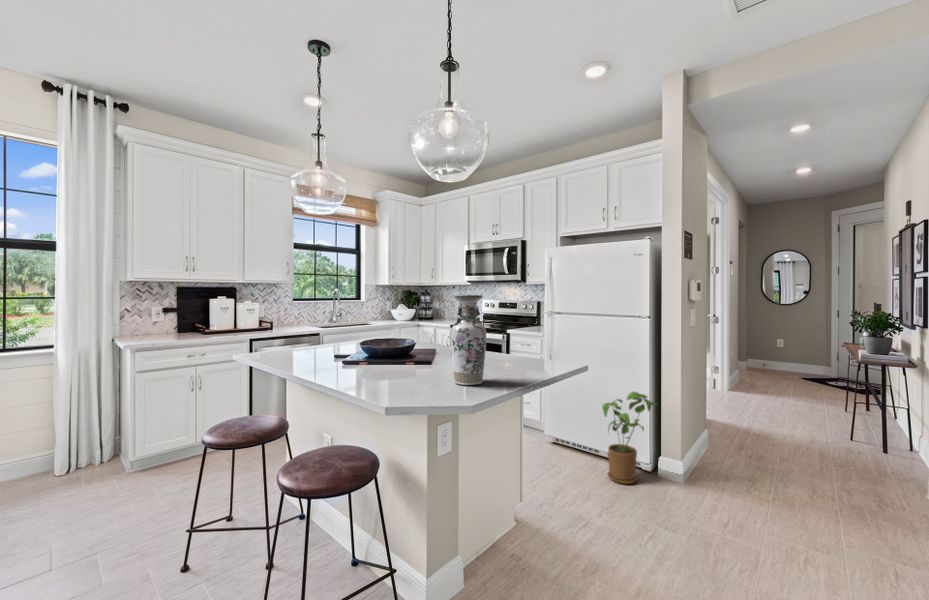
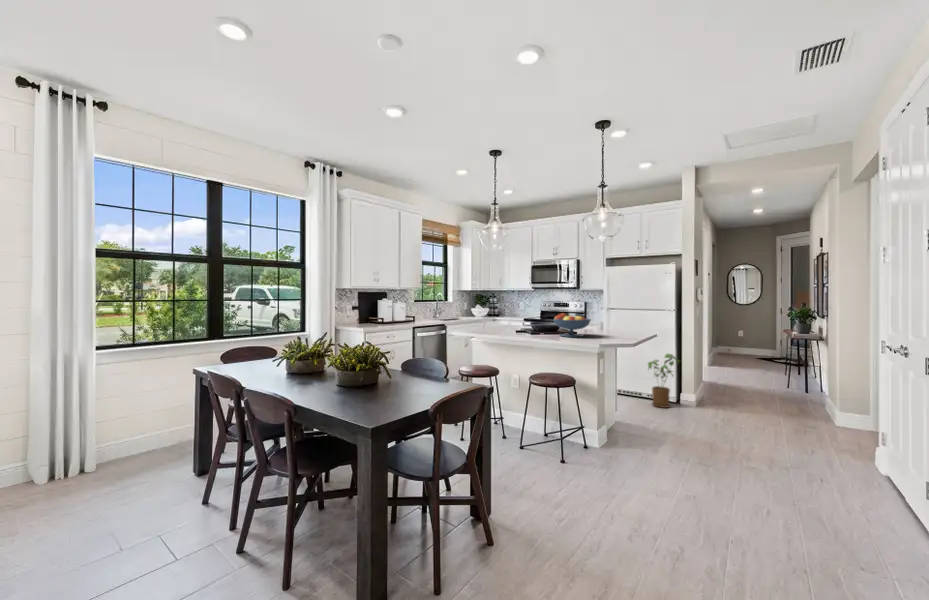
vase: present [450,295,486,385] -> none [607,296,625,338]
fruit bowl: none [353,329,428,380] -> present [553,313,591,337]

